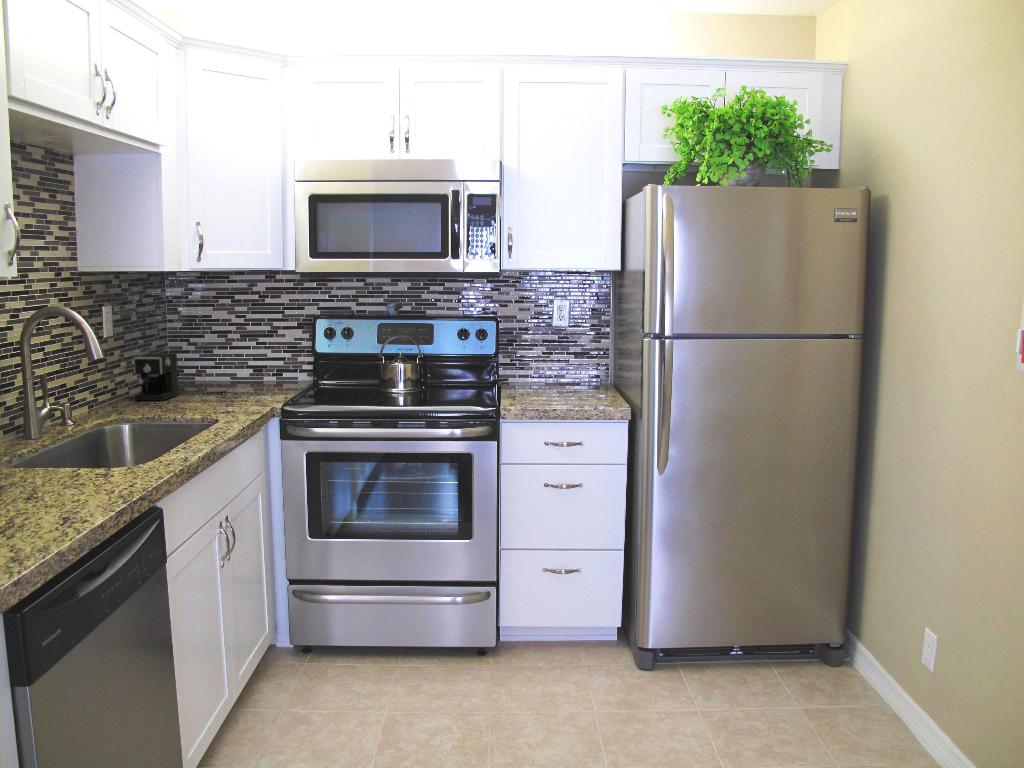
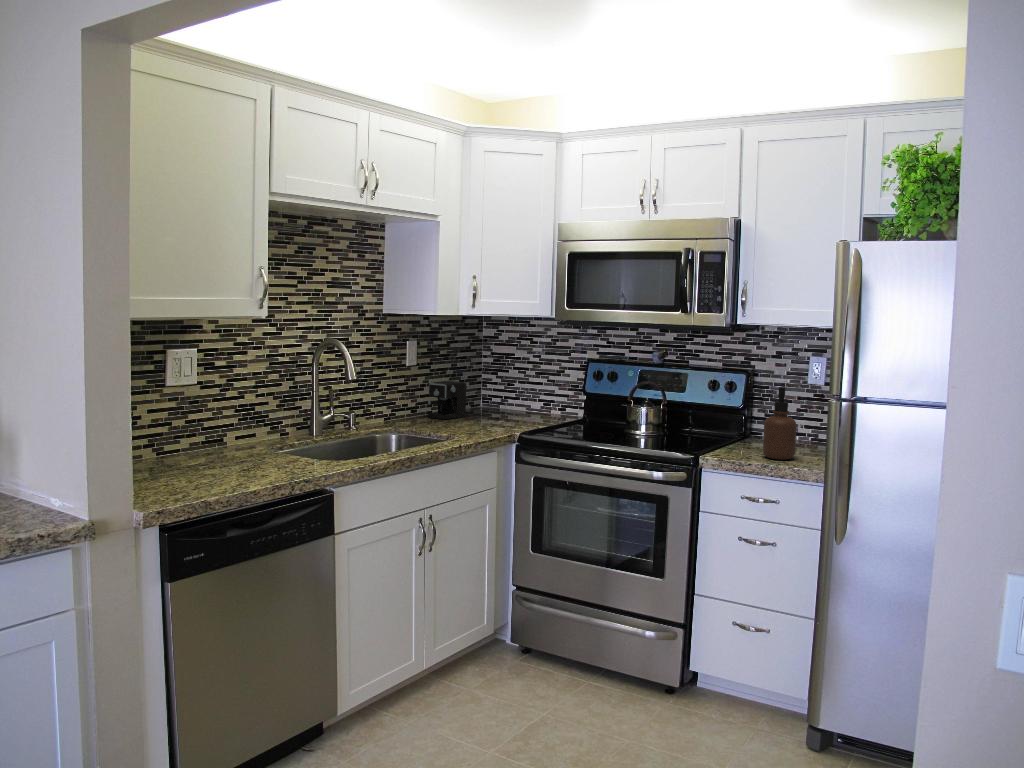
soap dispenser: none [551,331,581,402] -> present [763,387,797,460]

